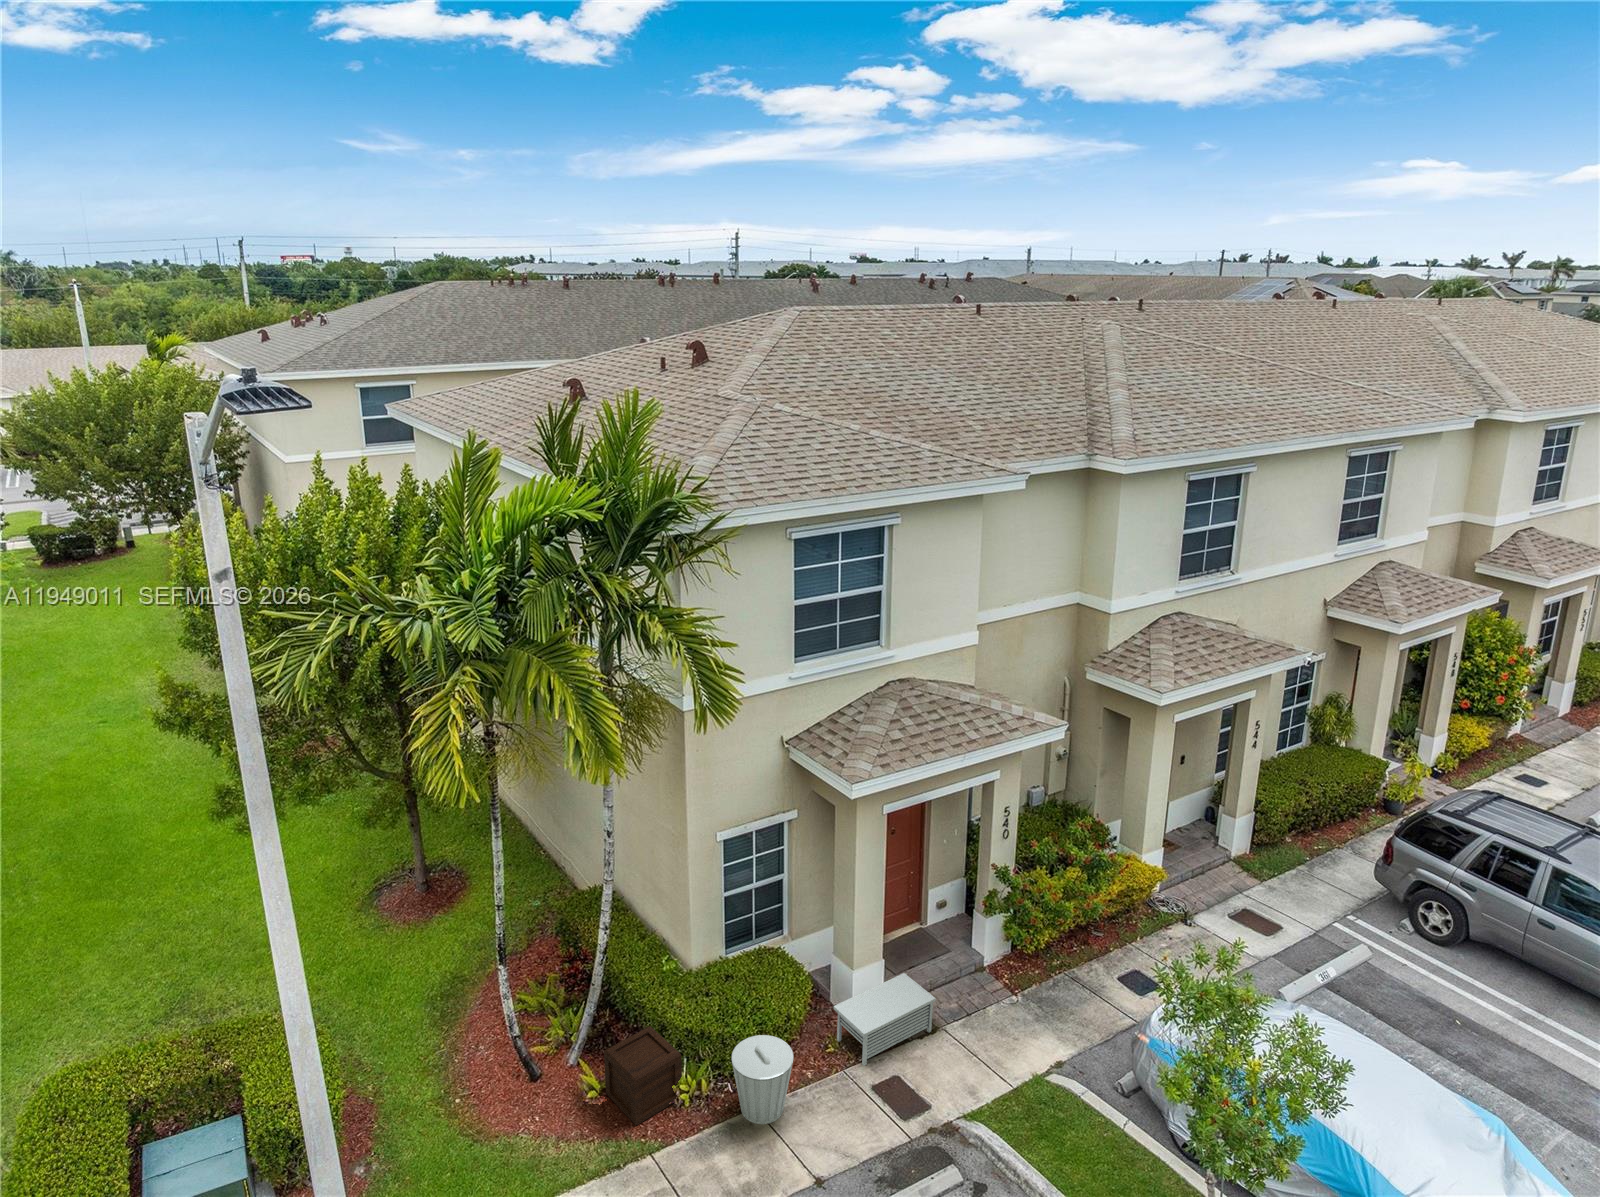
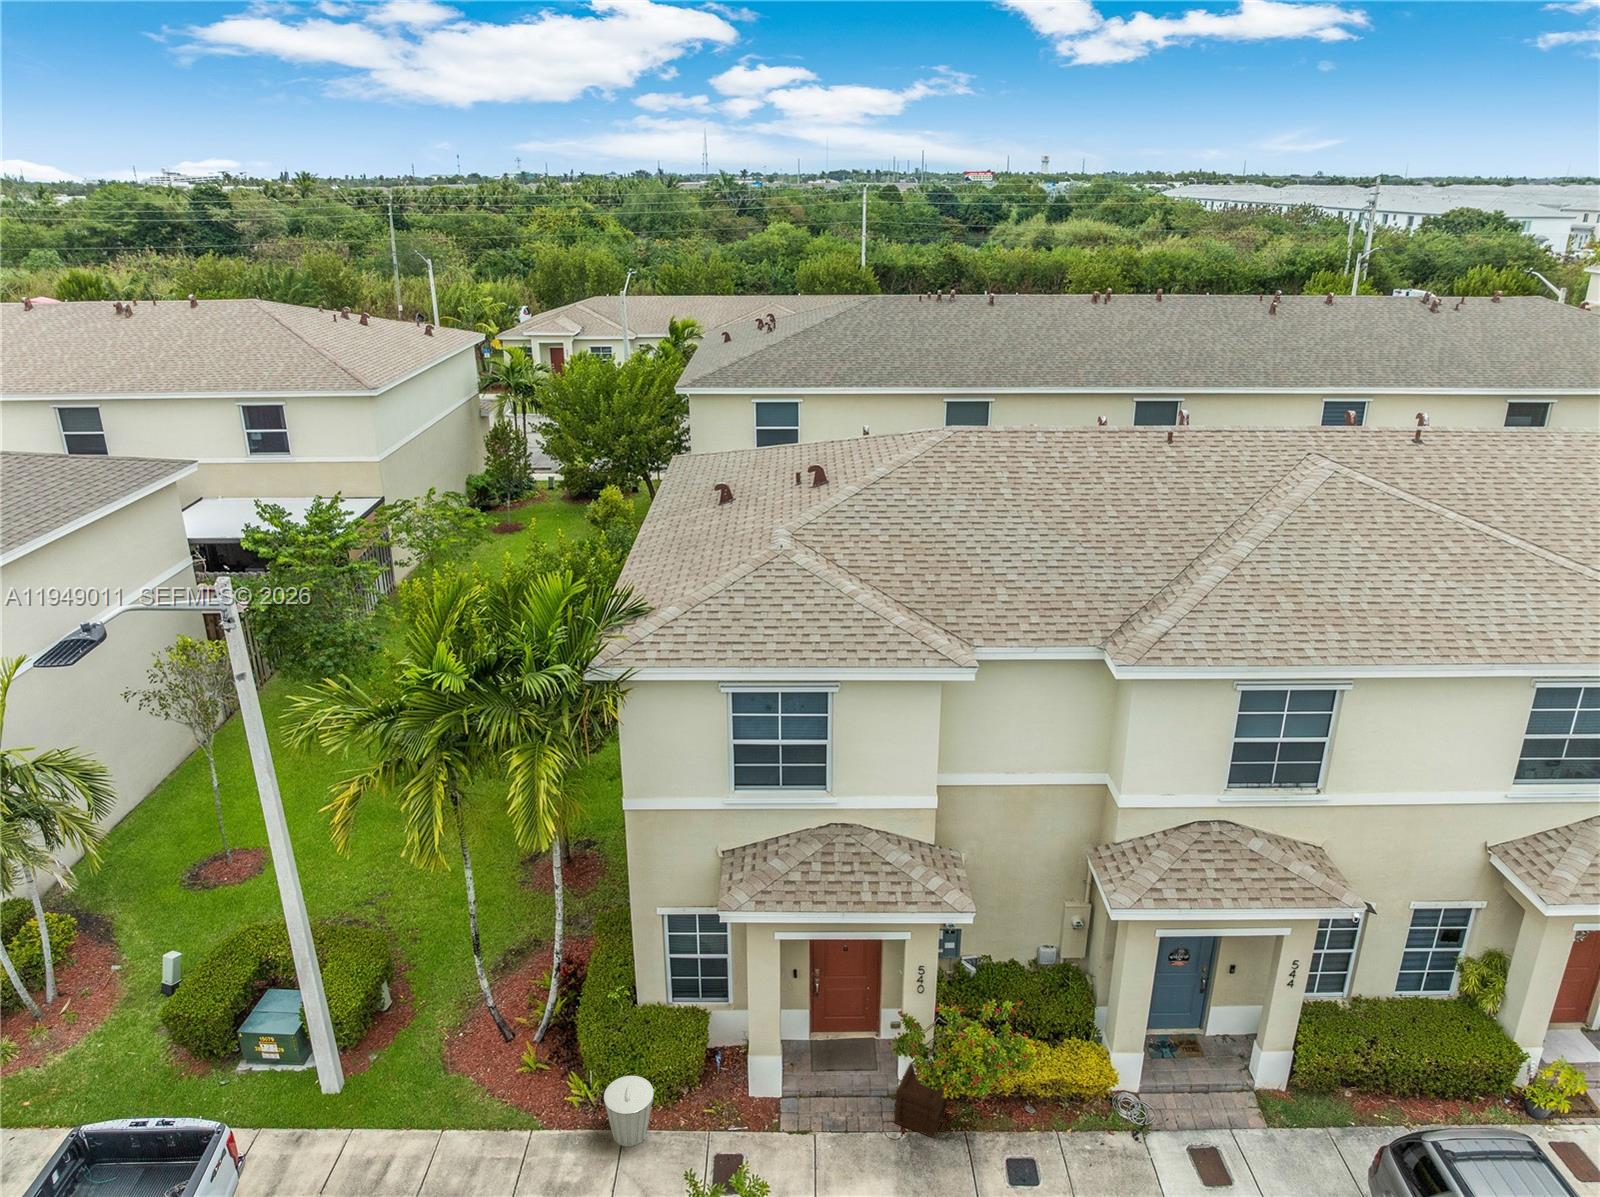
storage bench: present [834,973,936,1066] -> none [723,1074,804,1136]
wooden crate: present [604,1026,682,1125] -> present [893,1063,948,1137]

